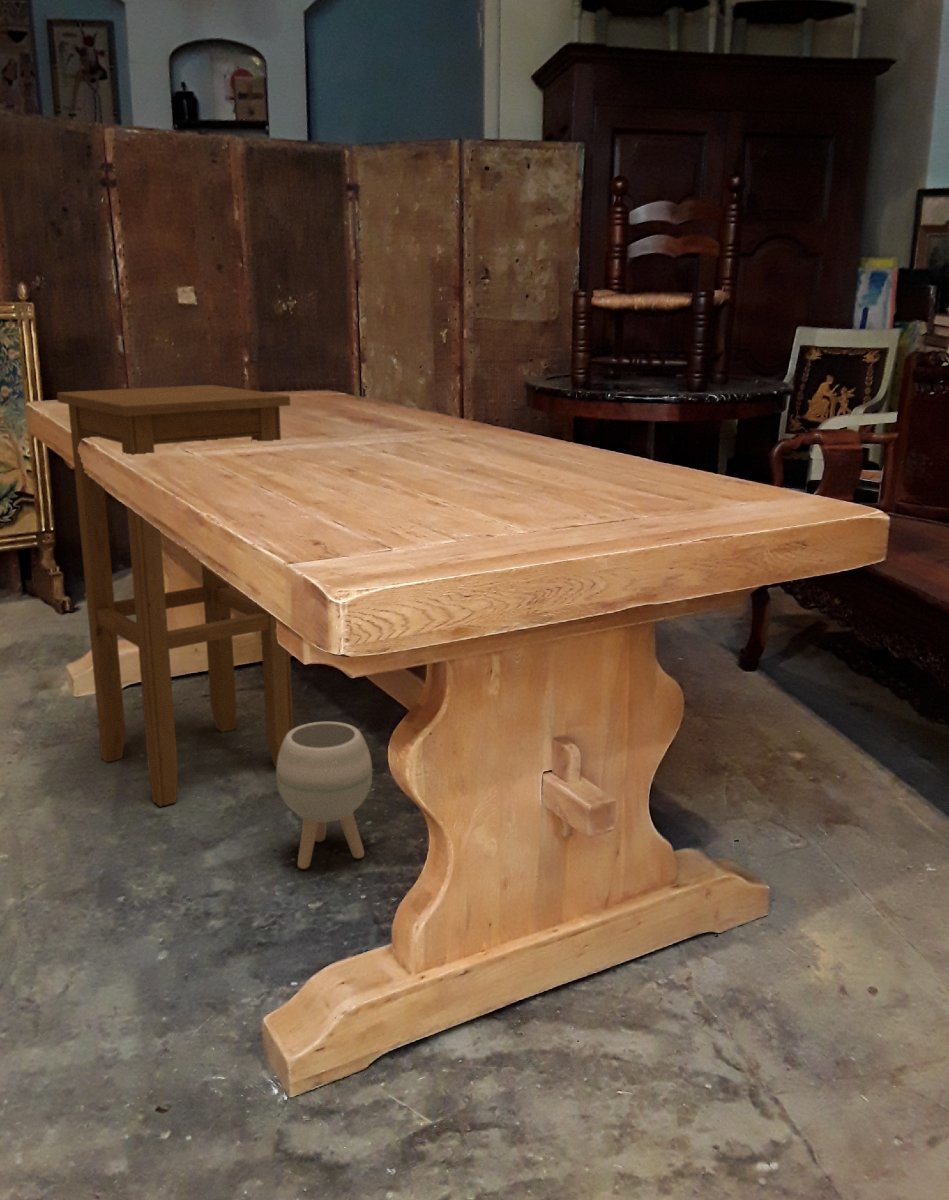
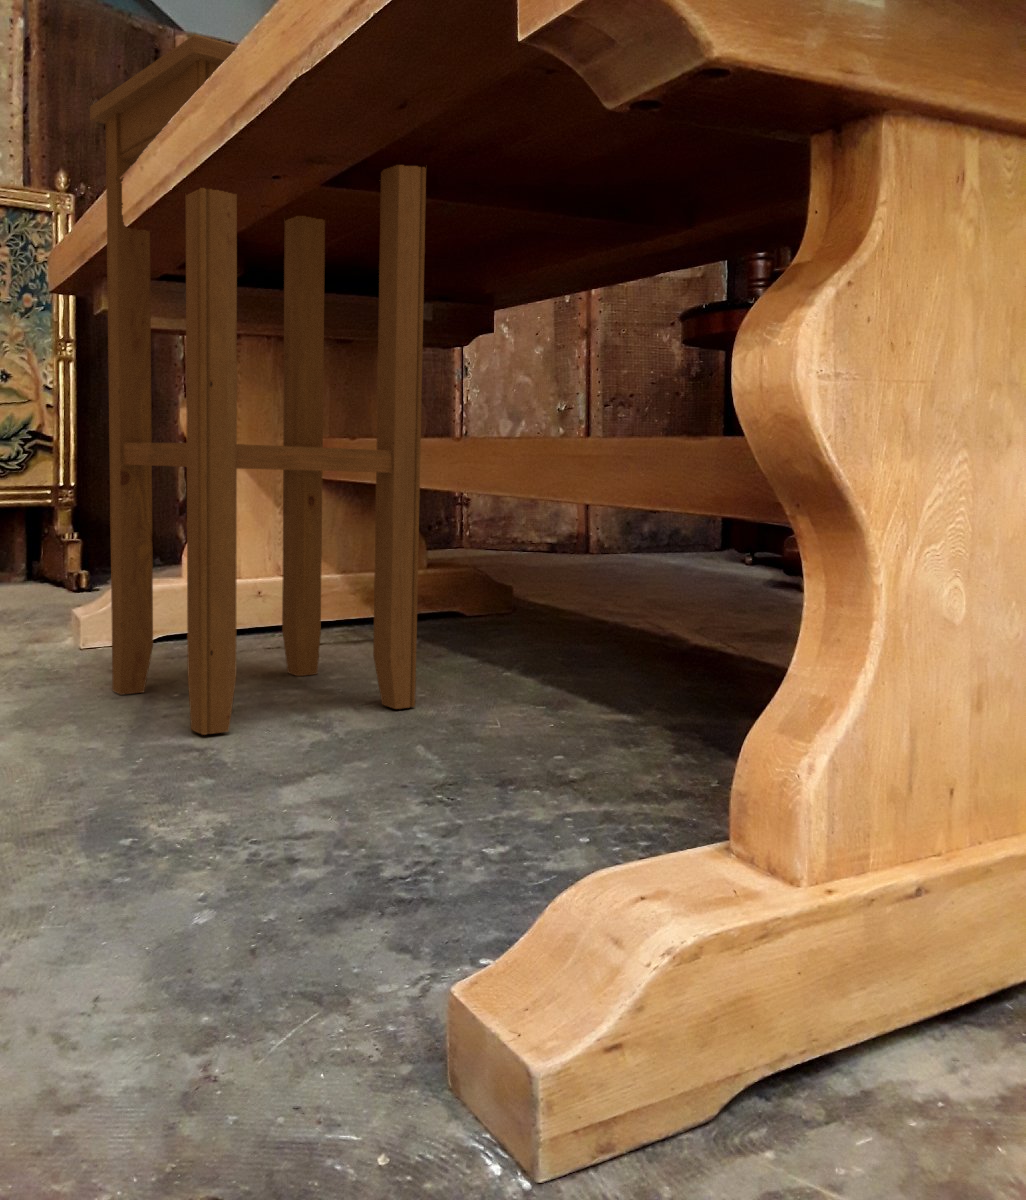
planter: present [276,722,372,869] -> none [419,560,586,805]

